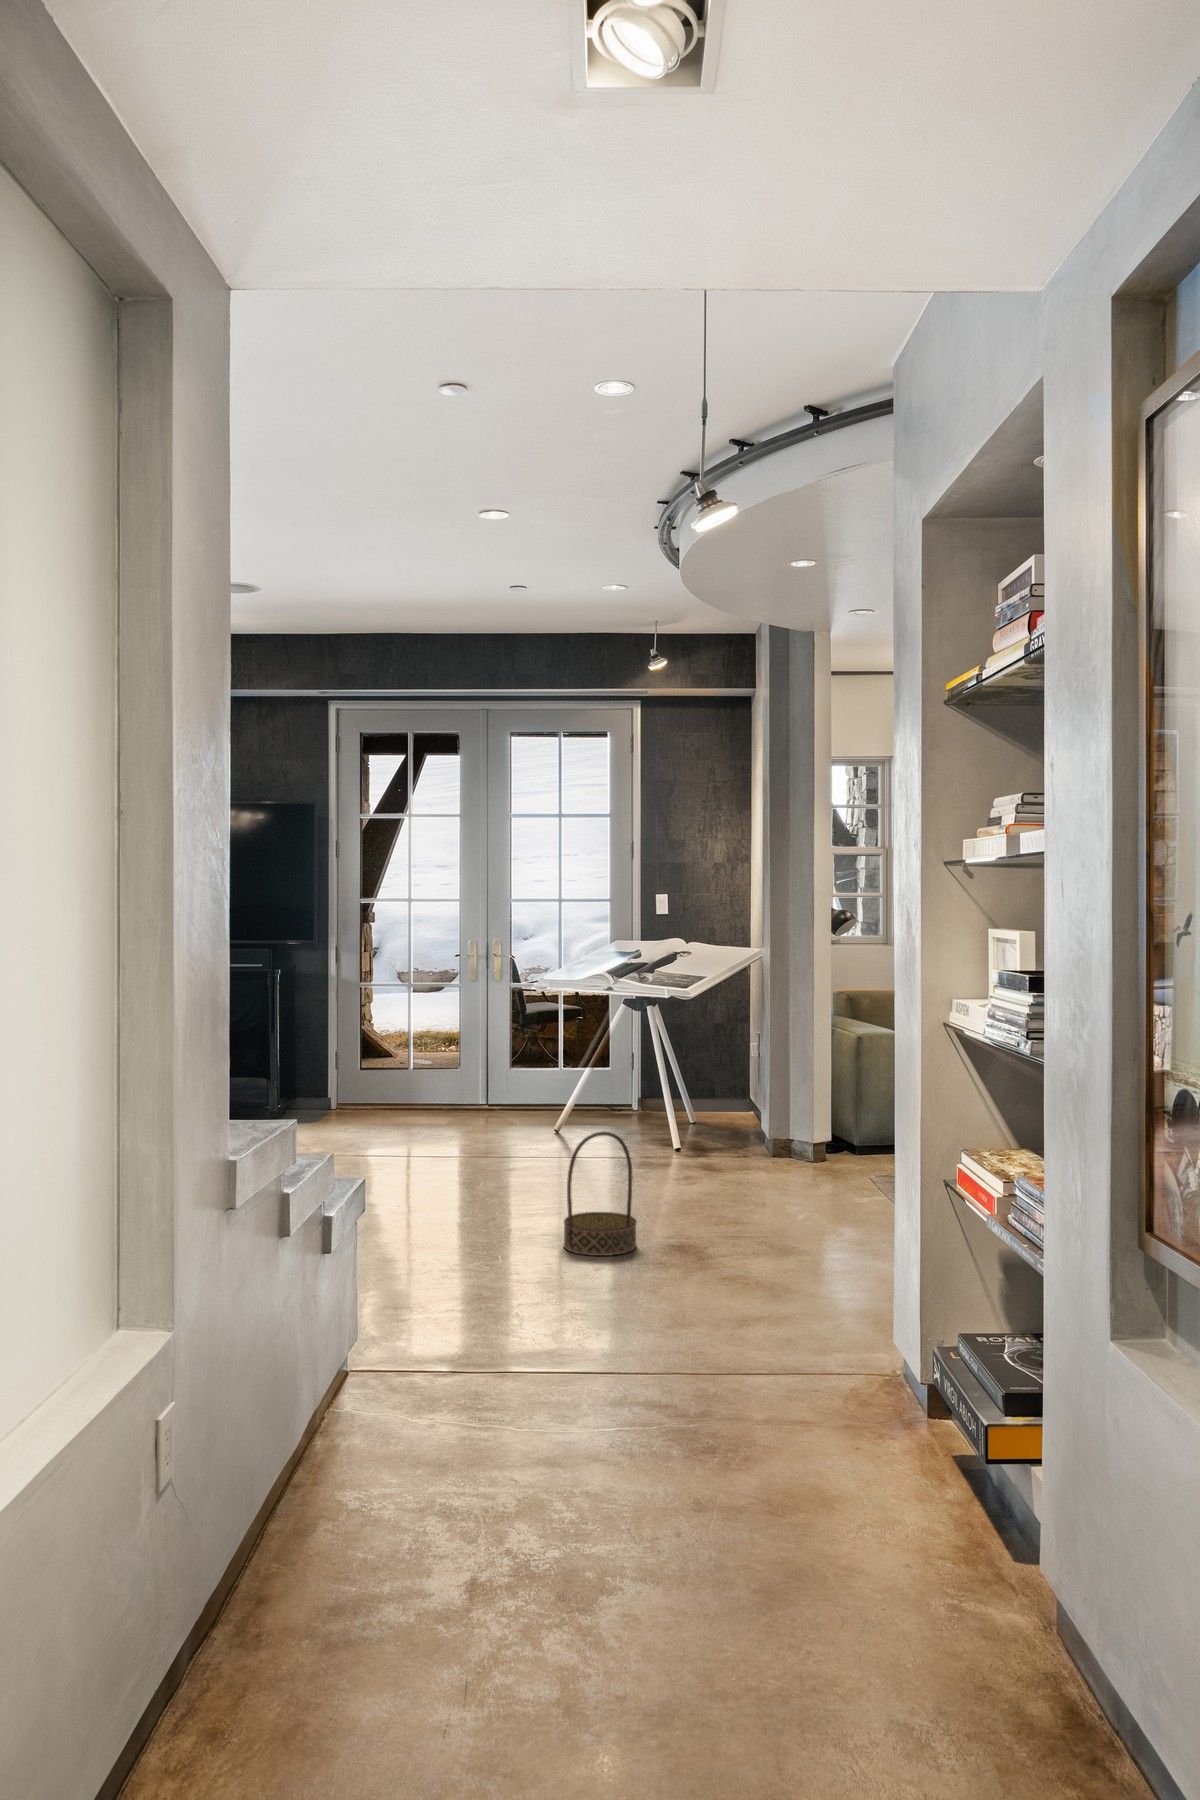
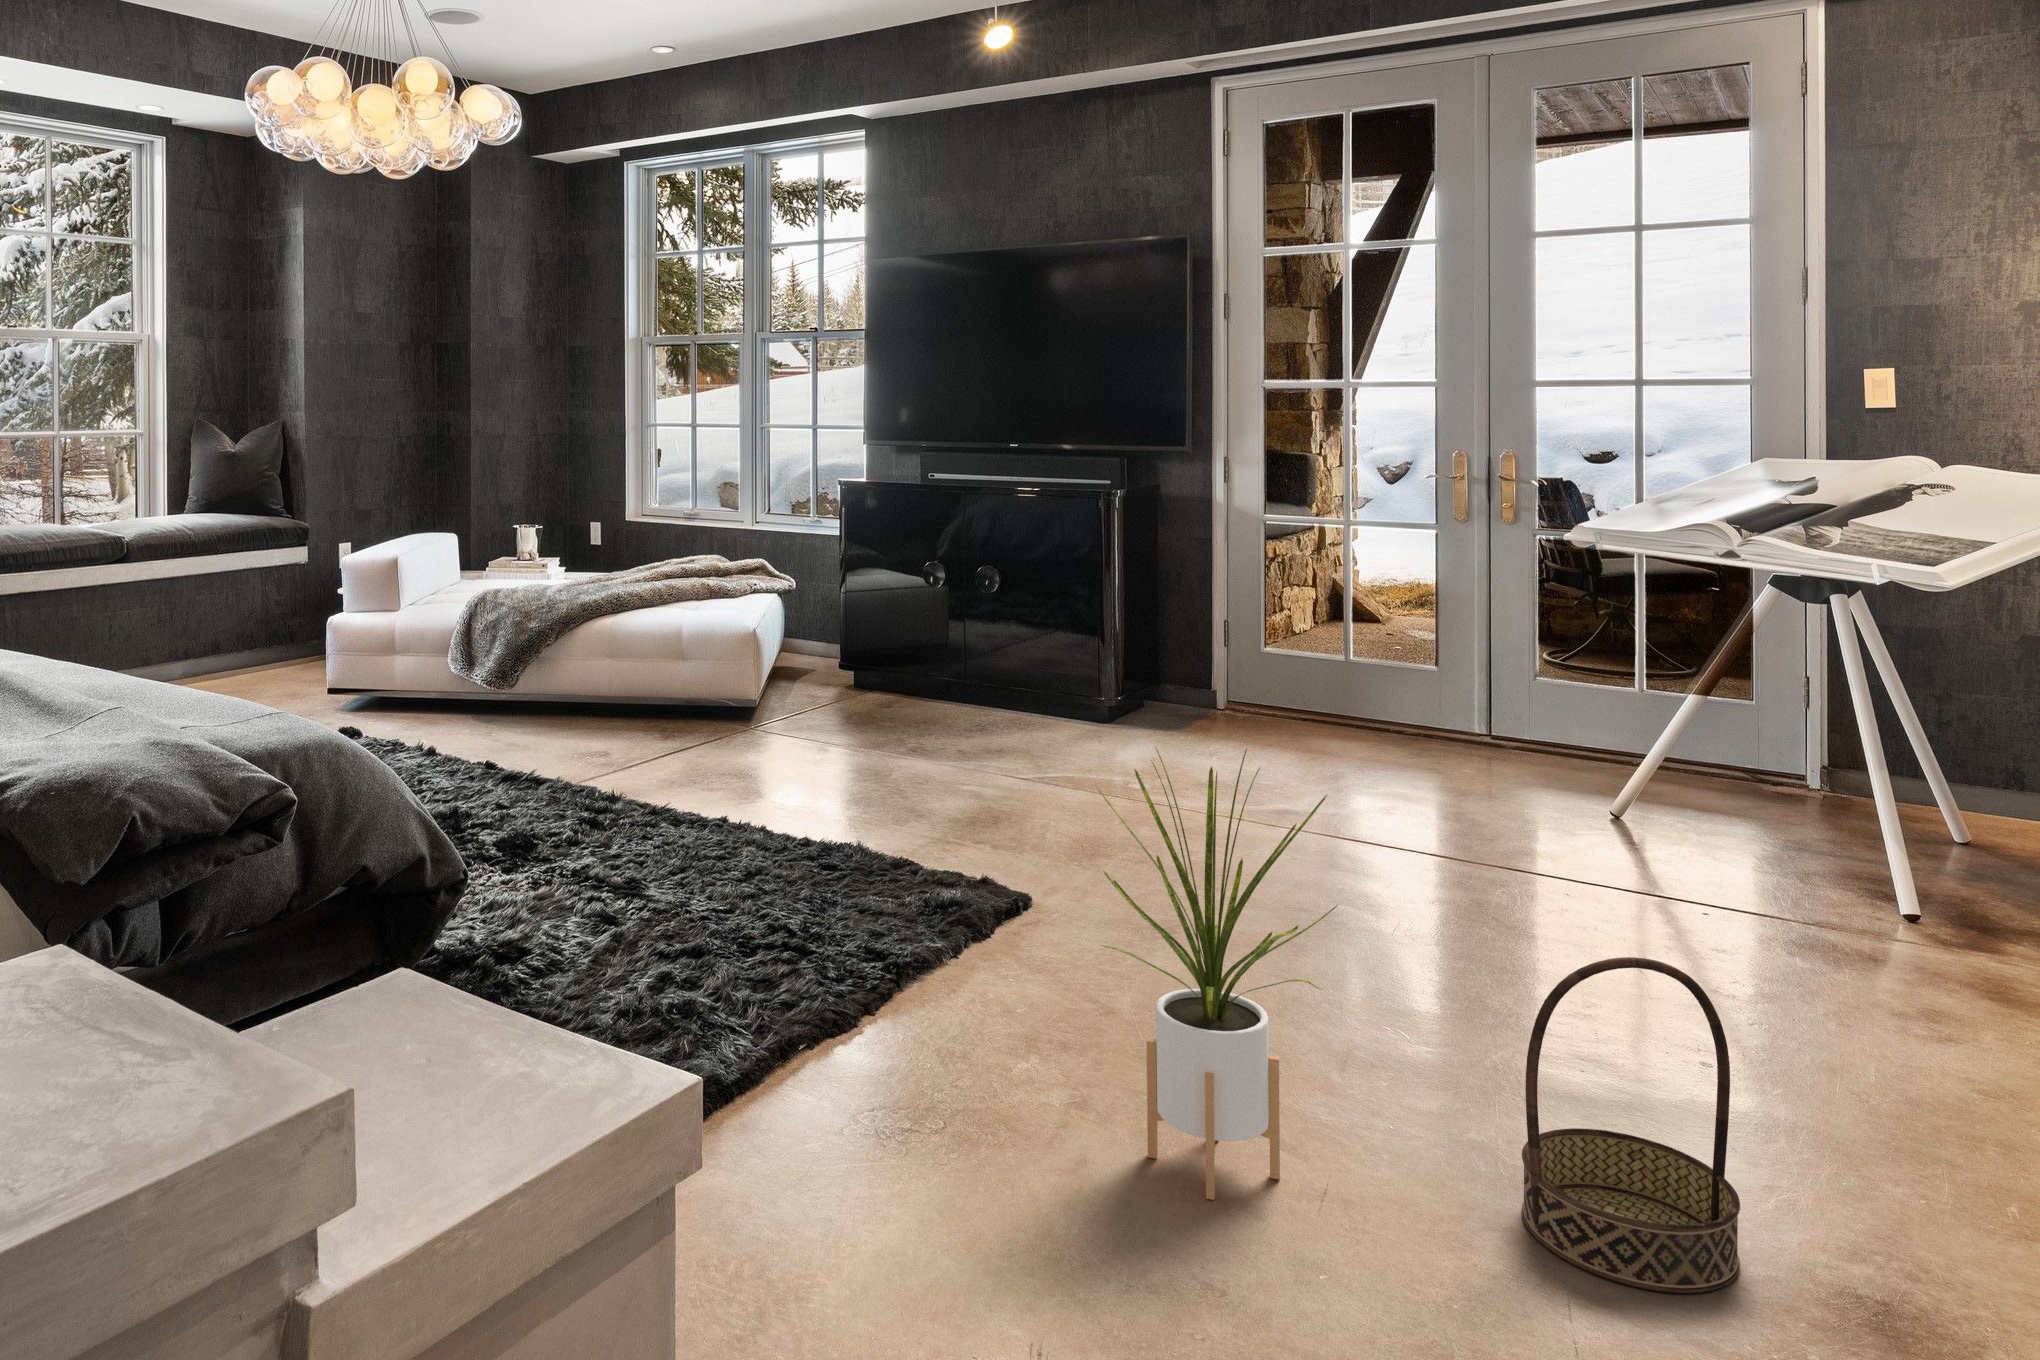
house plant: none [394,1063,498,1264] -> present [1097,748,1338,1200]

